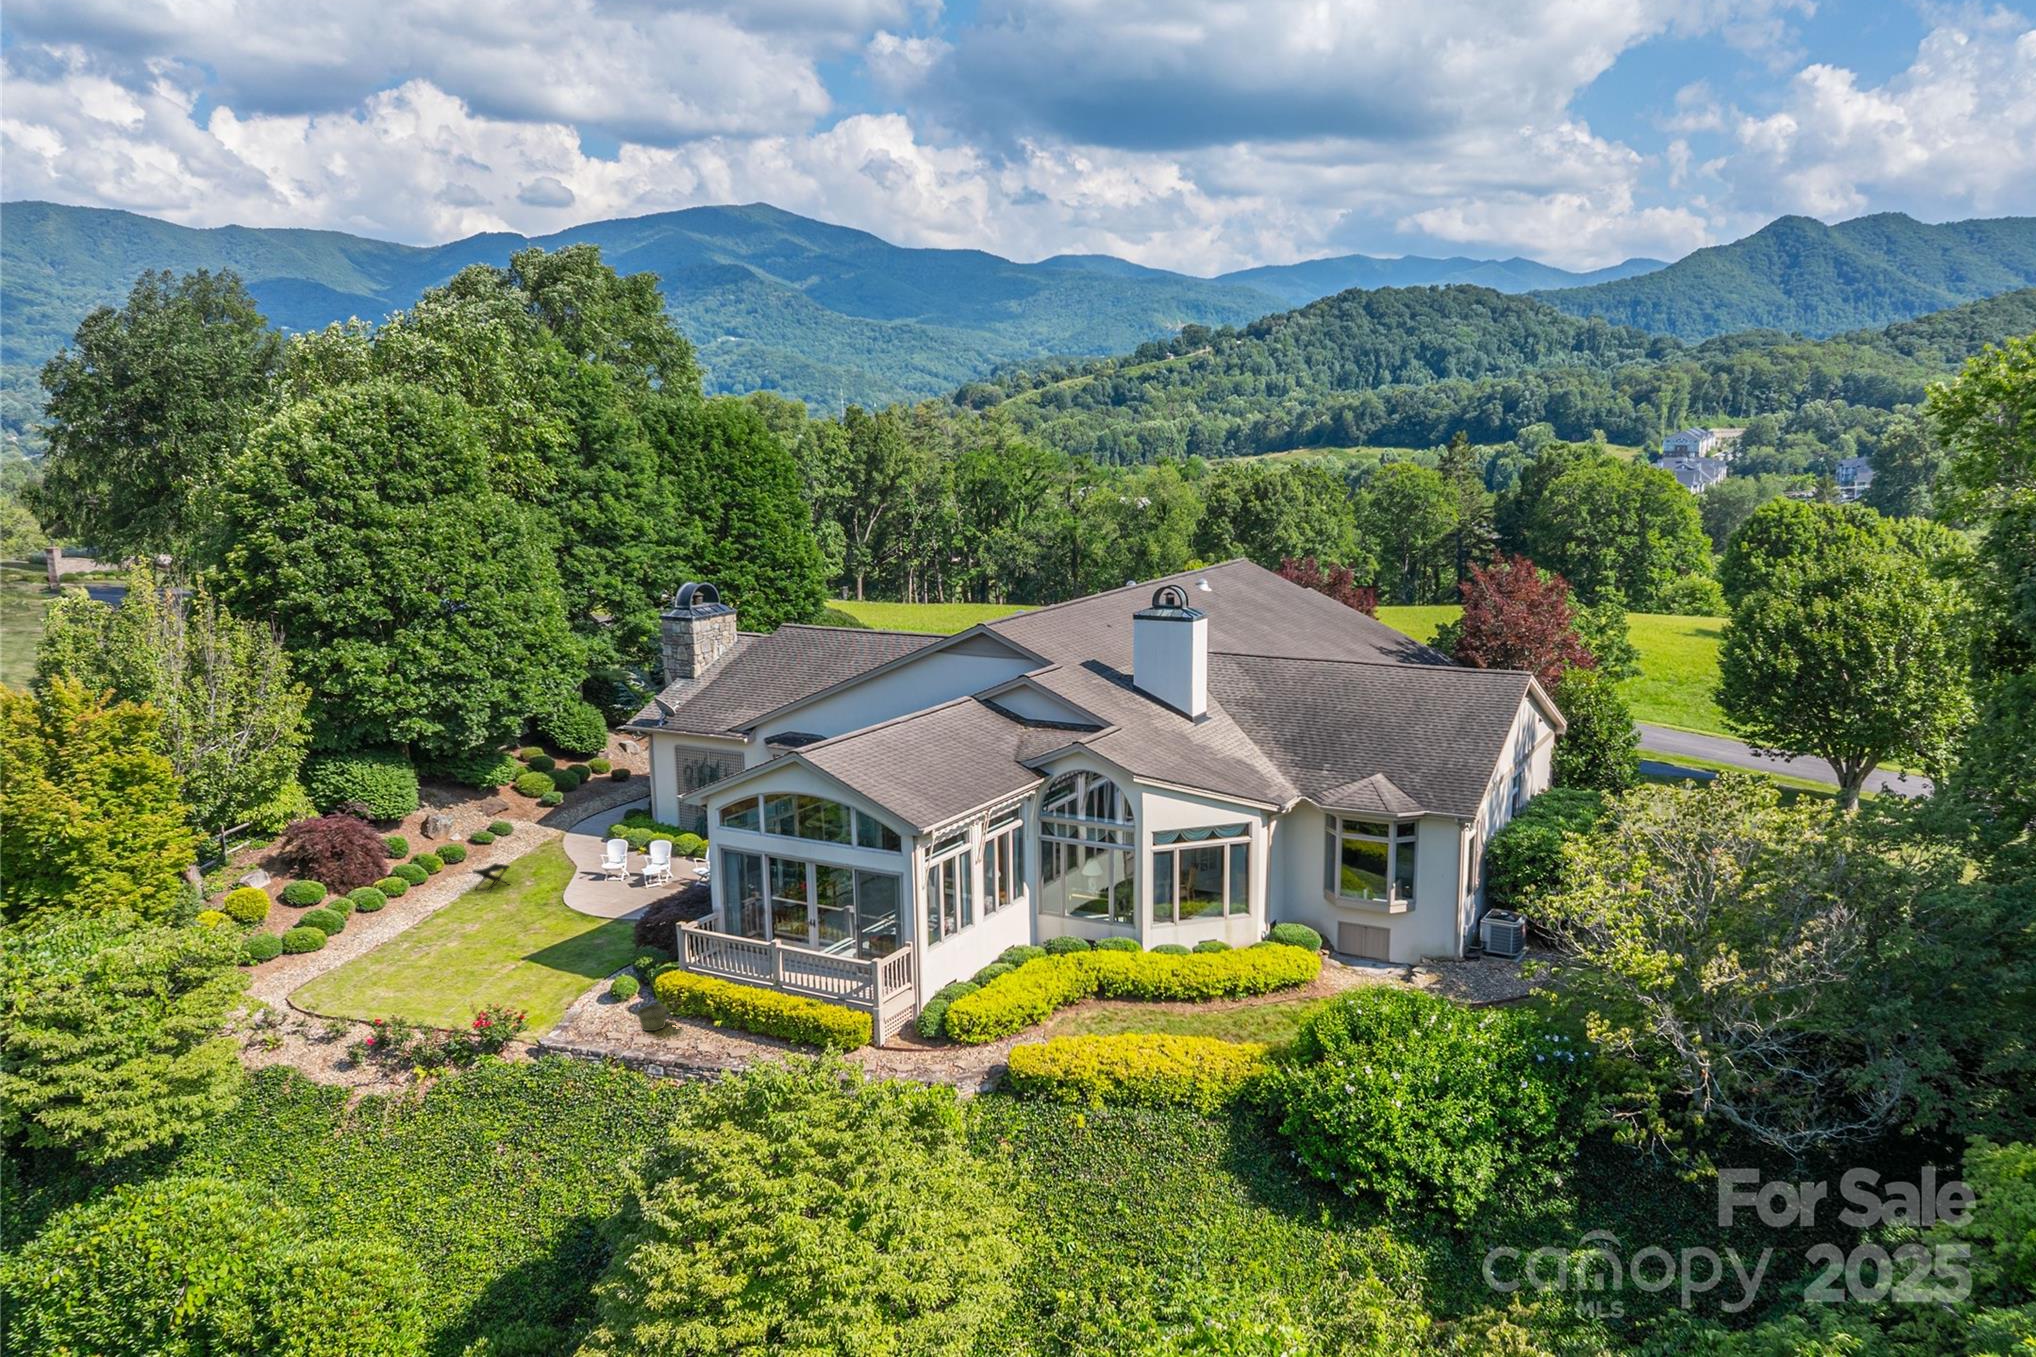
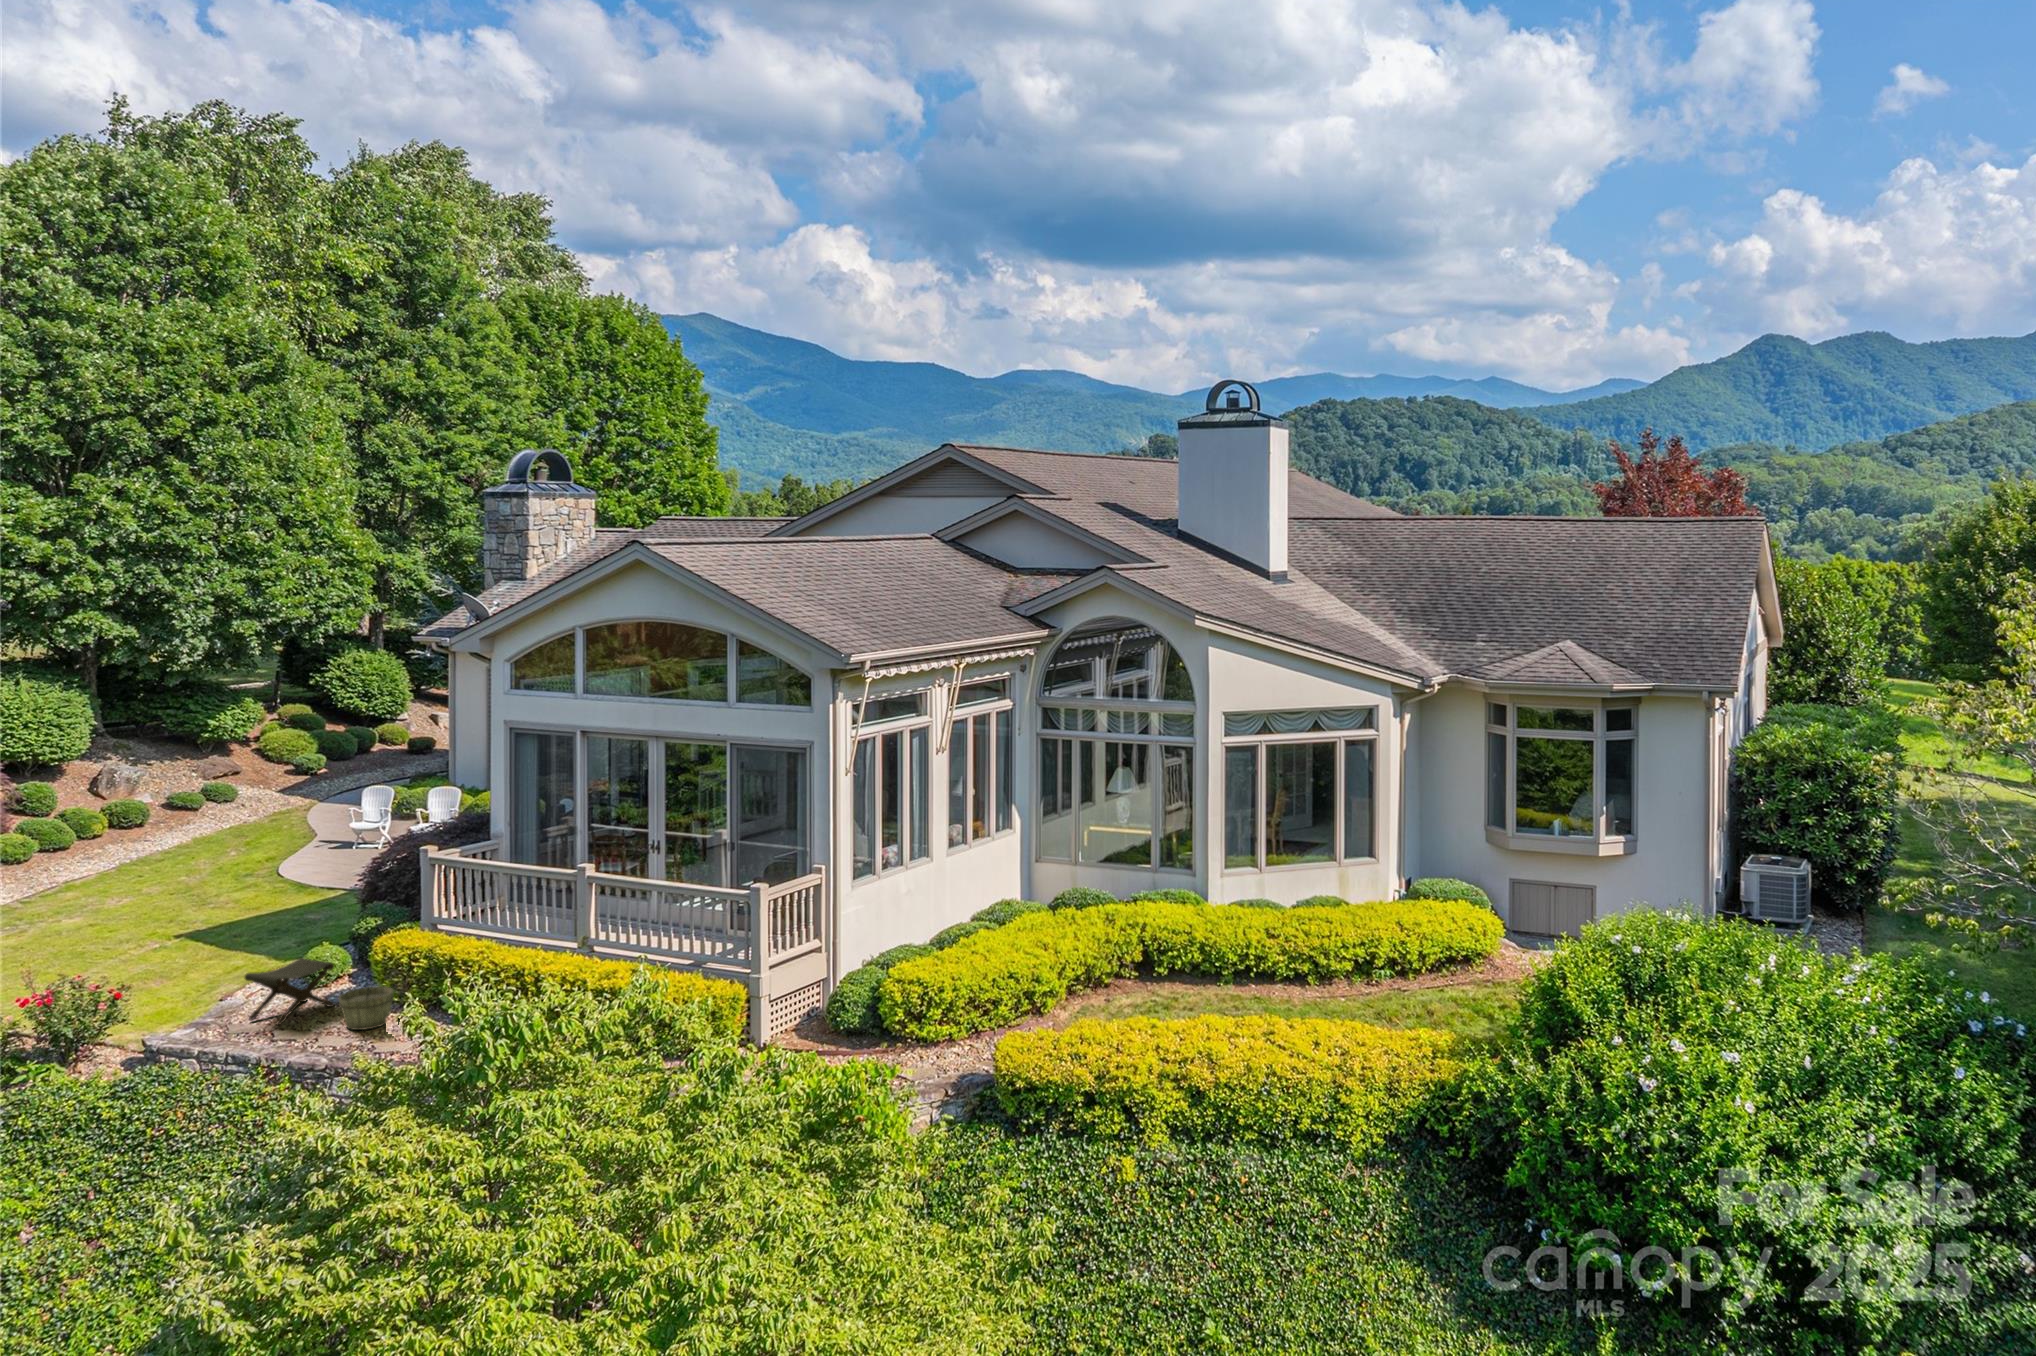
footstool: present [473,863,510,891] -> present [245,958,334,1025]

